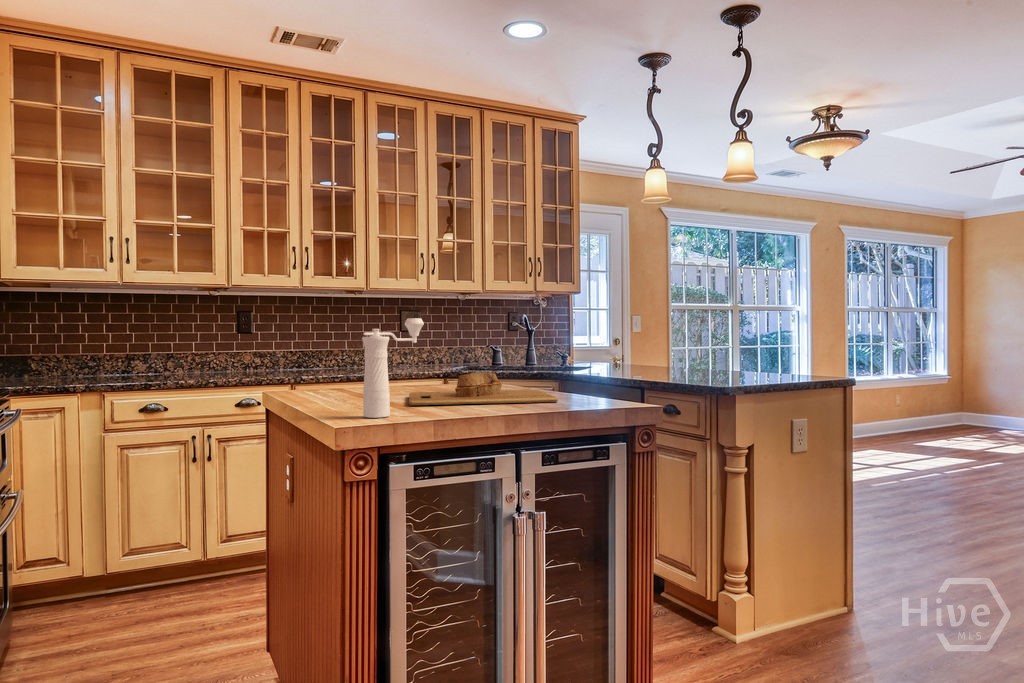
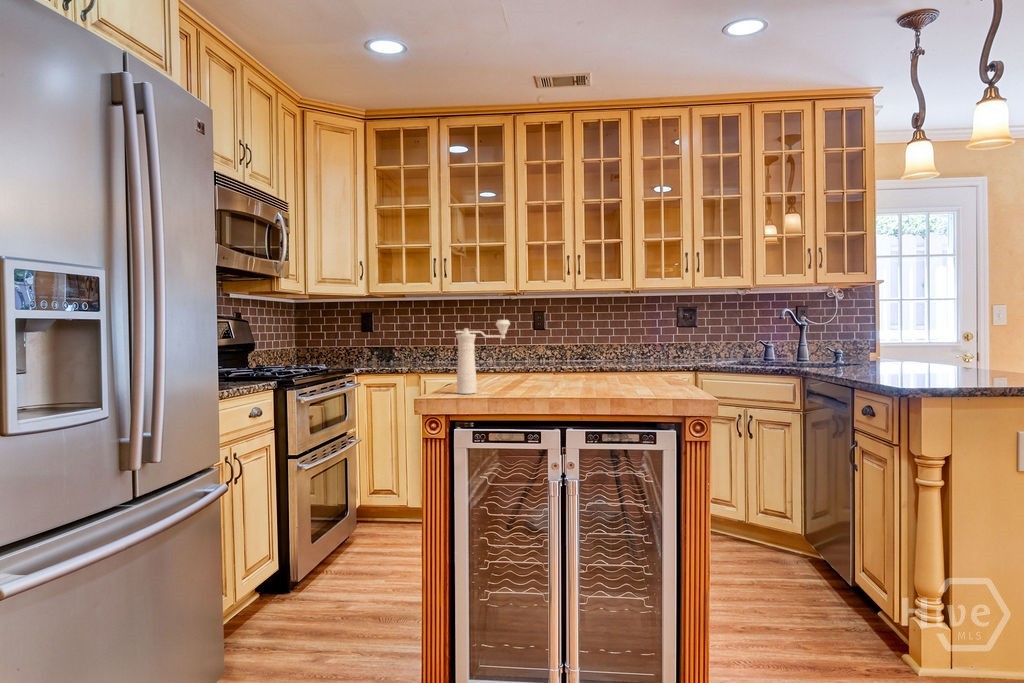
cutting board: present [409,372,558,406] -> none [519,363,659,391]

